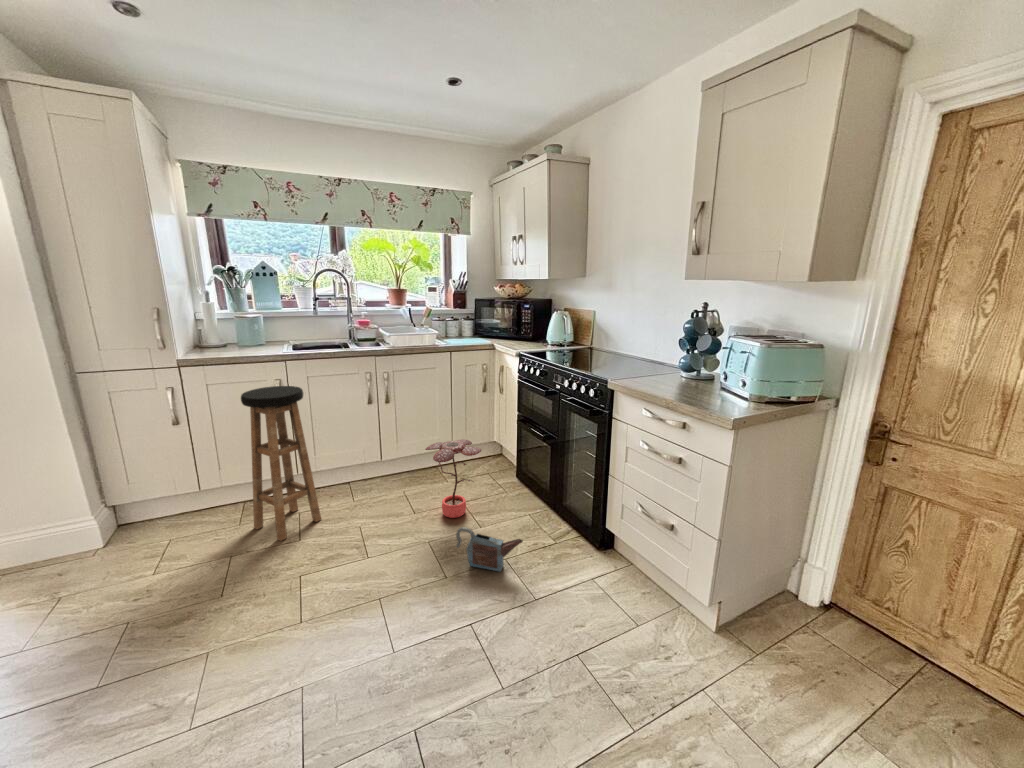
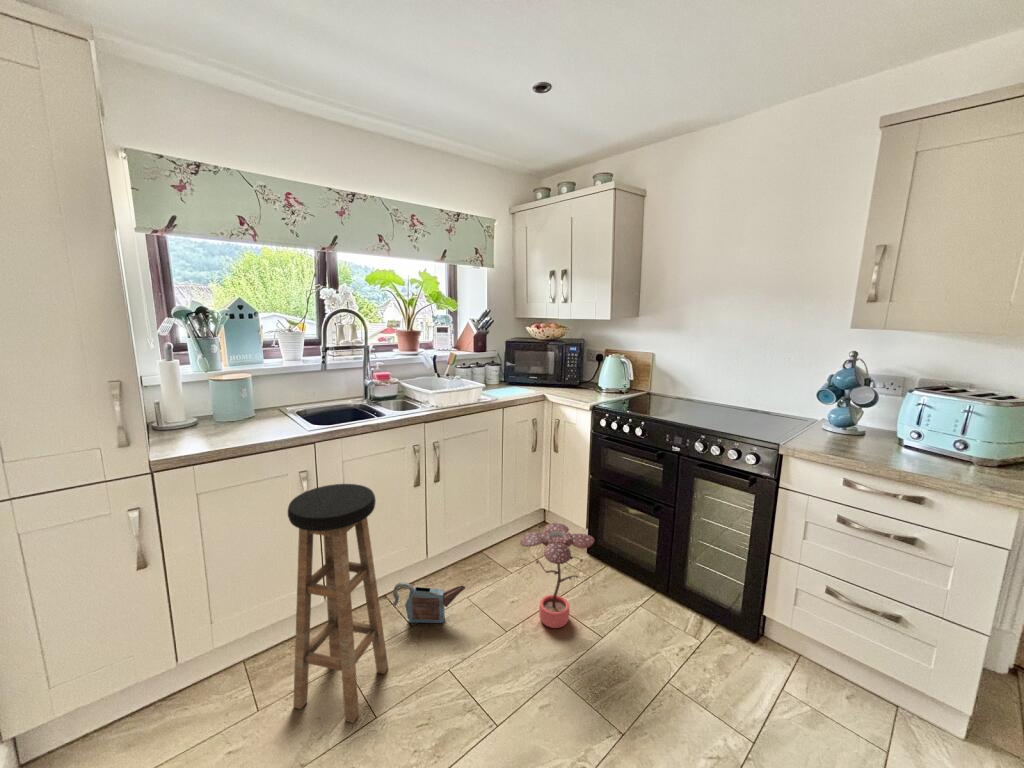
watering can: present [456,527,523,572] -> present [393,582,465,623]

